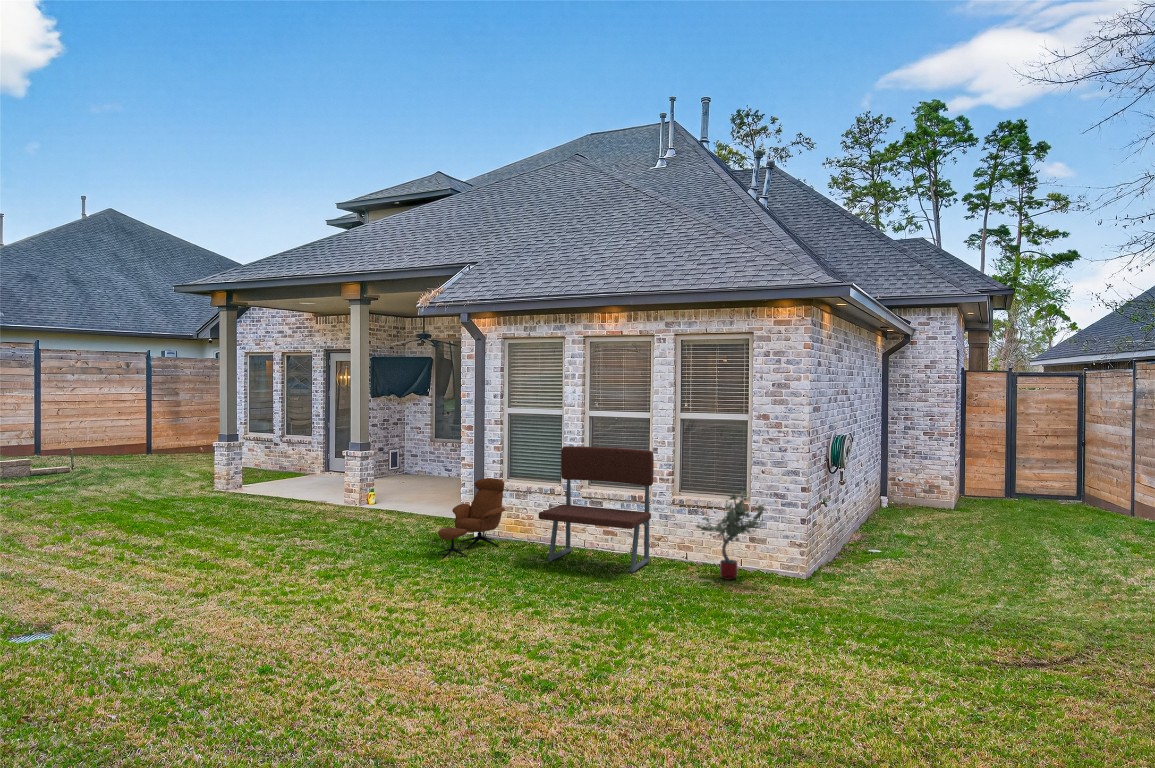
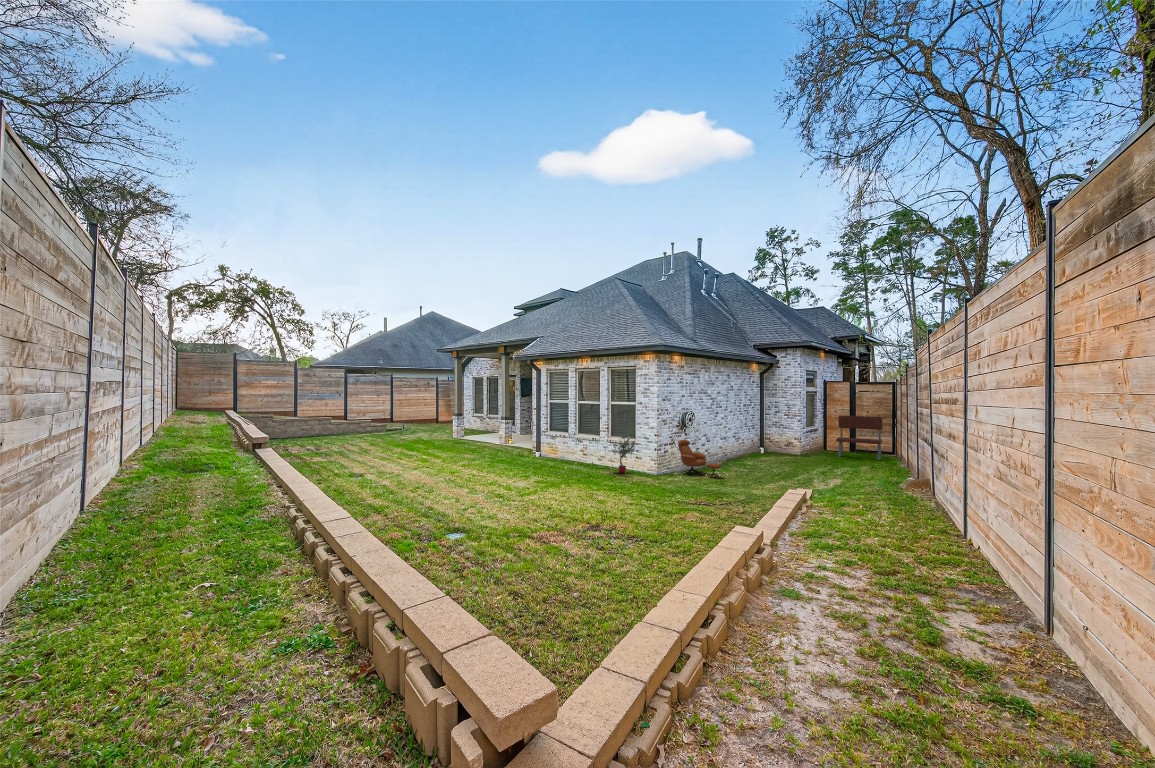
bench: present [538,446,654,572] -> present [836,416,882,460]
lounge chair: present [438,478,505,559] -> present [678,440,721,478]

